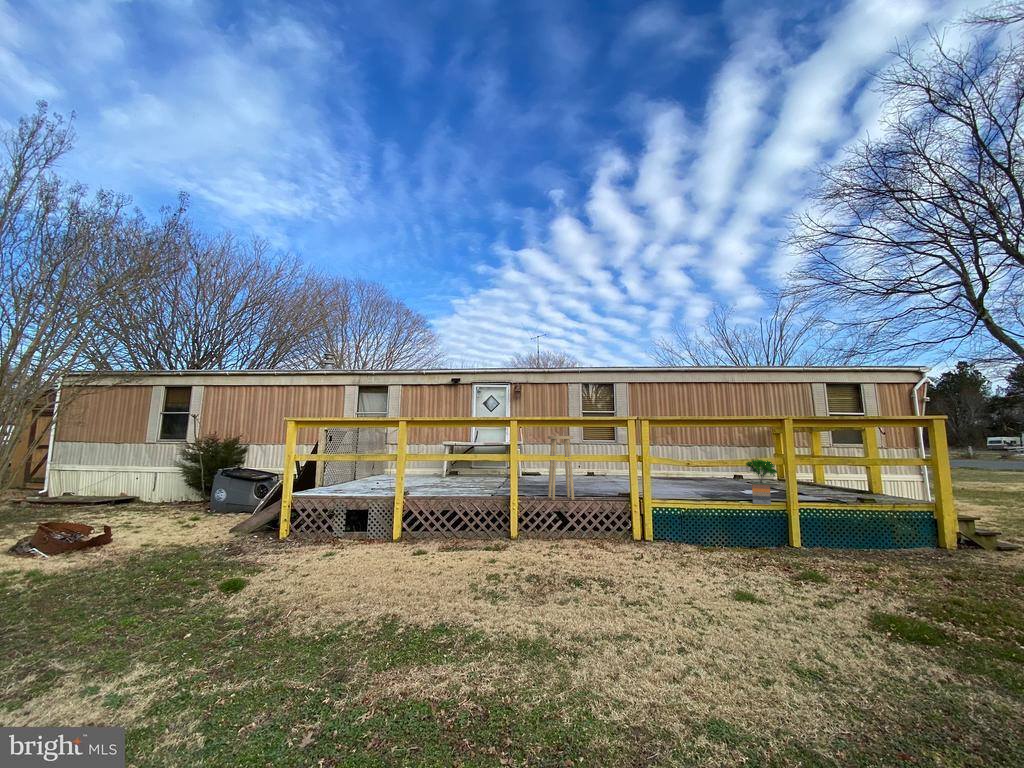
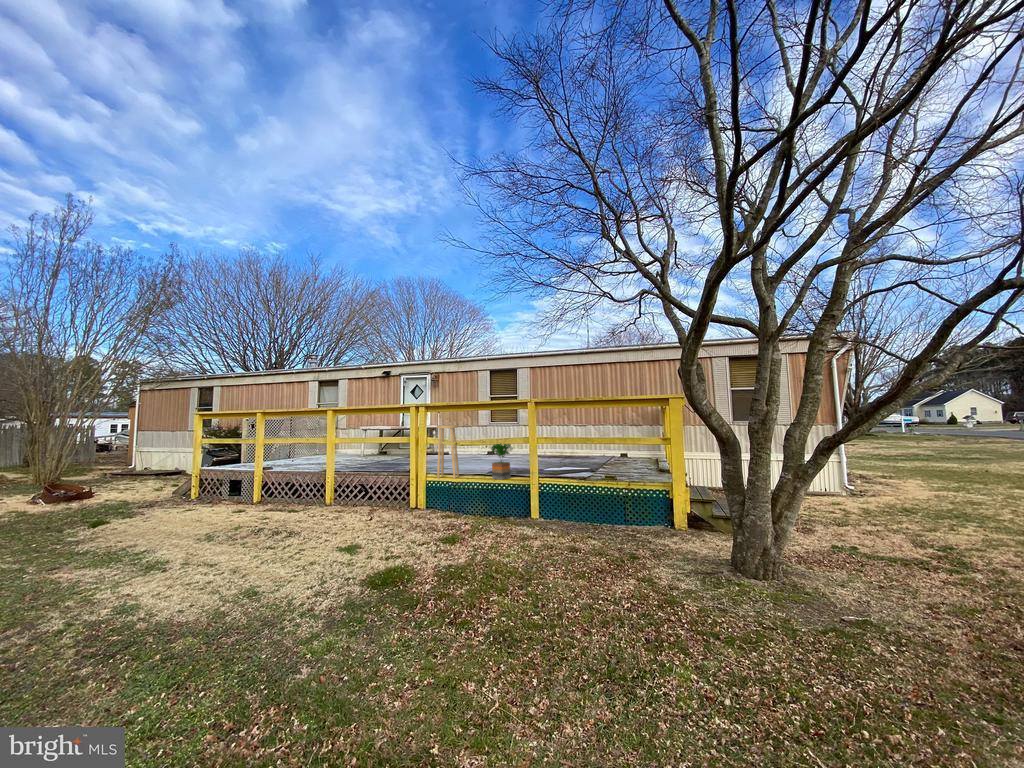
stool: present [548,436,574,500] -> present [437,425,459,479]

